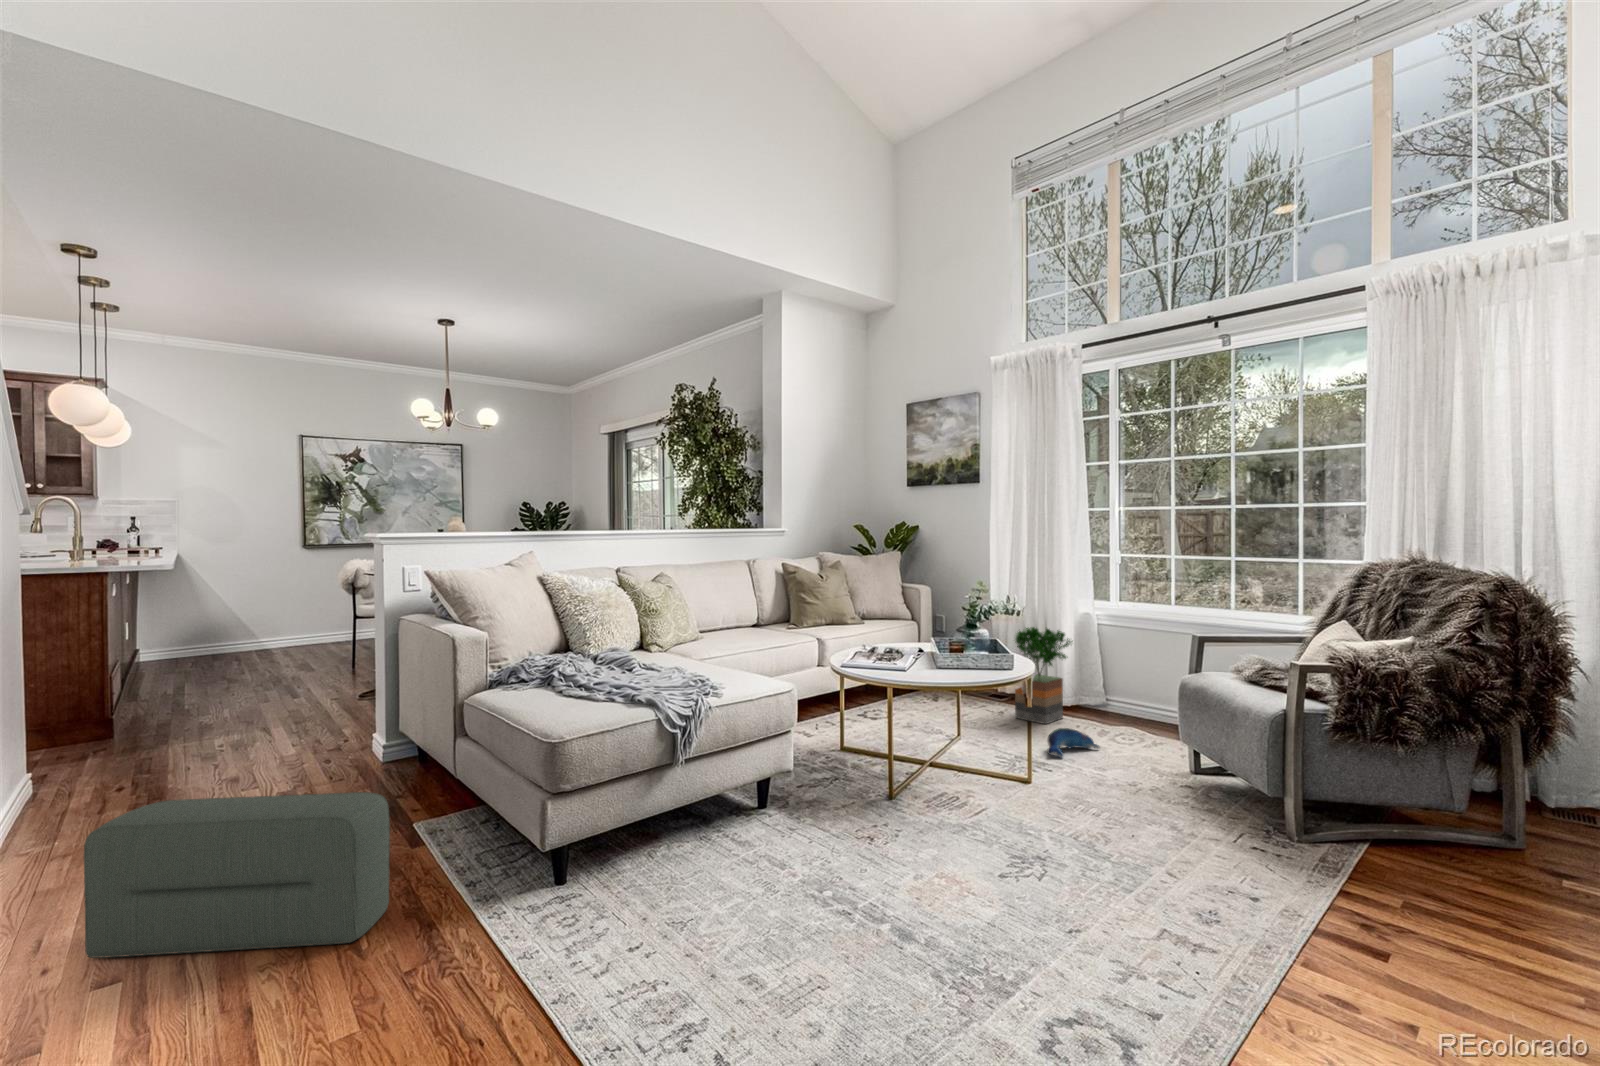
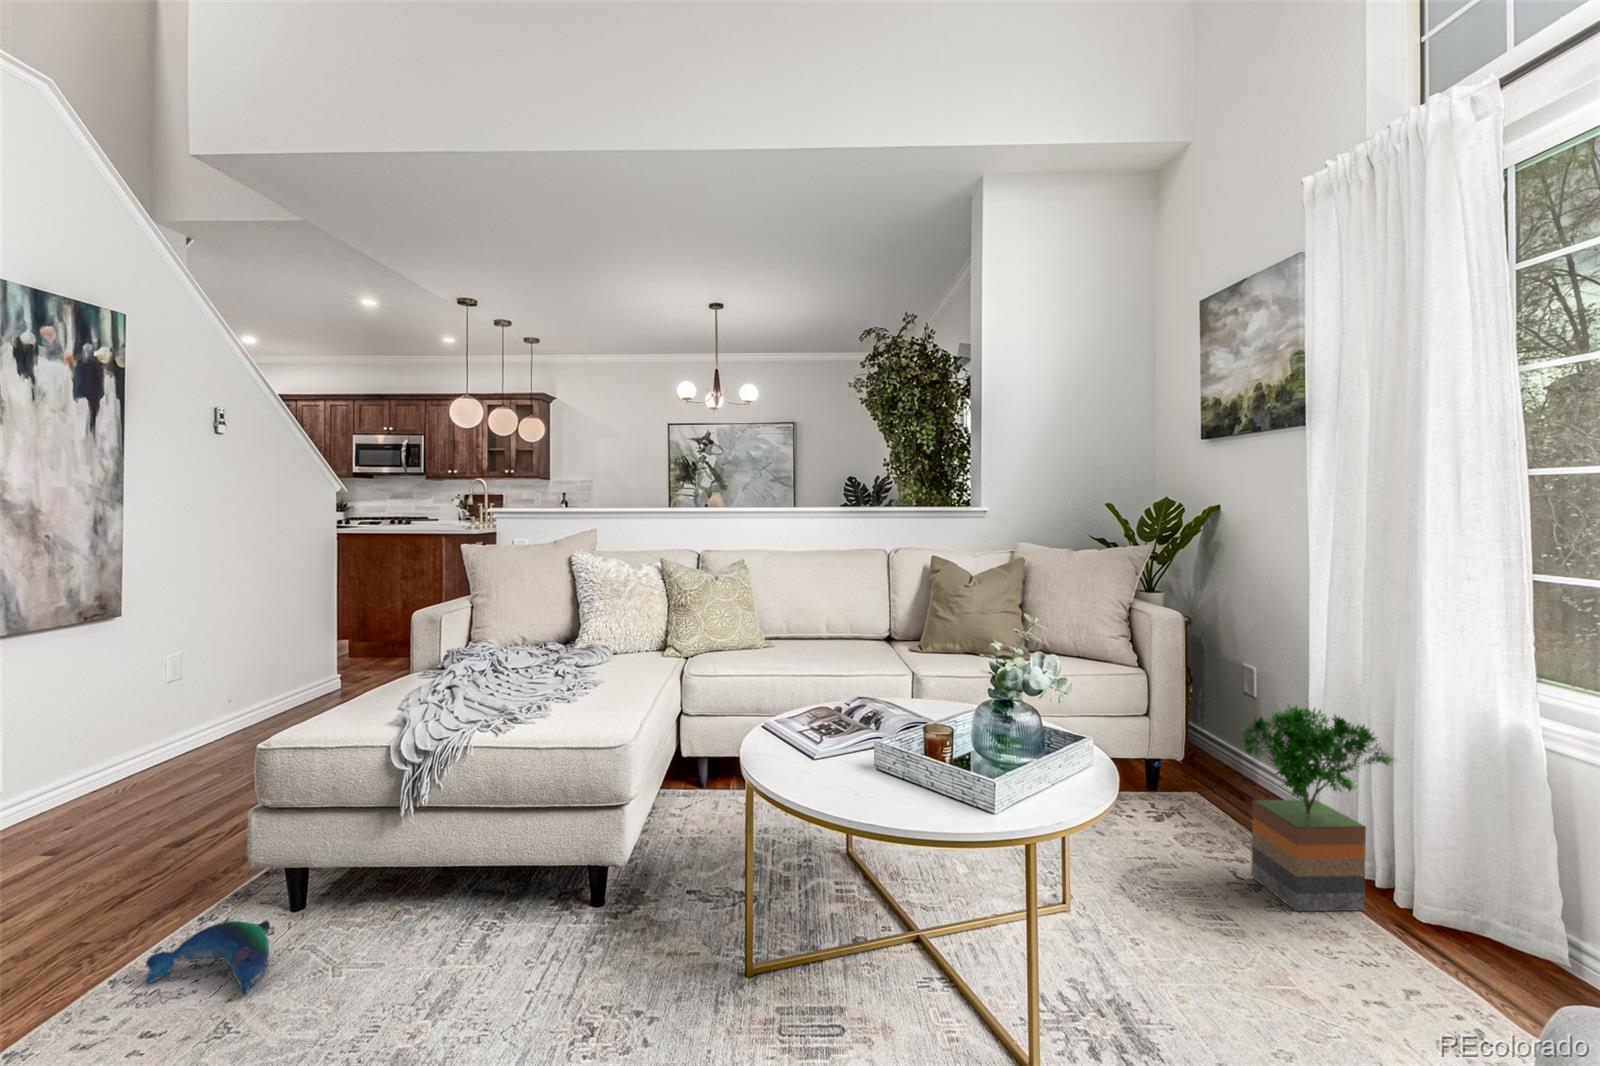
plush toy: present [1047,728,1099,758] -> present [145,920,270,996]
pouf: present [84,792,390,958] -> none [42,731,185,901]

